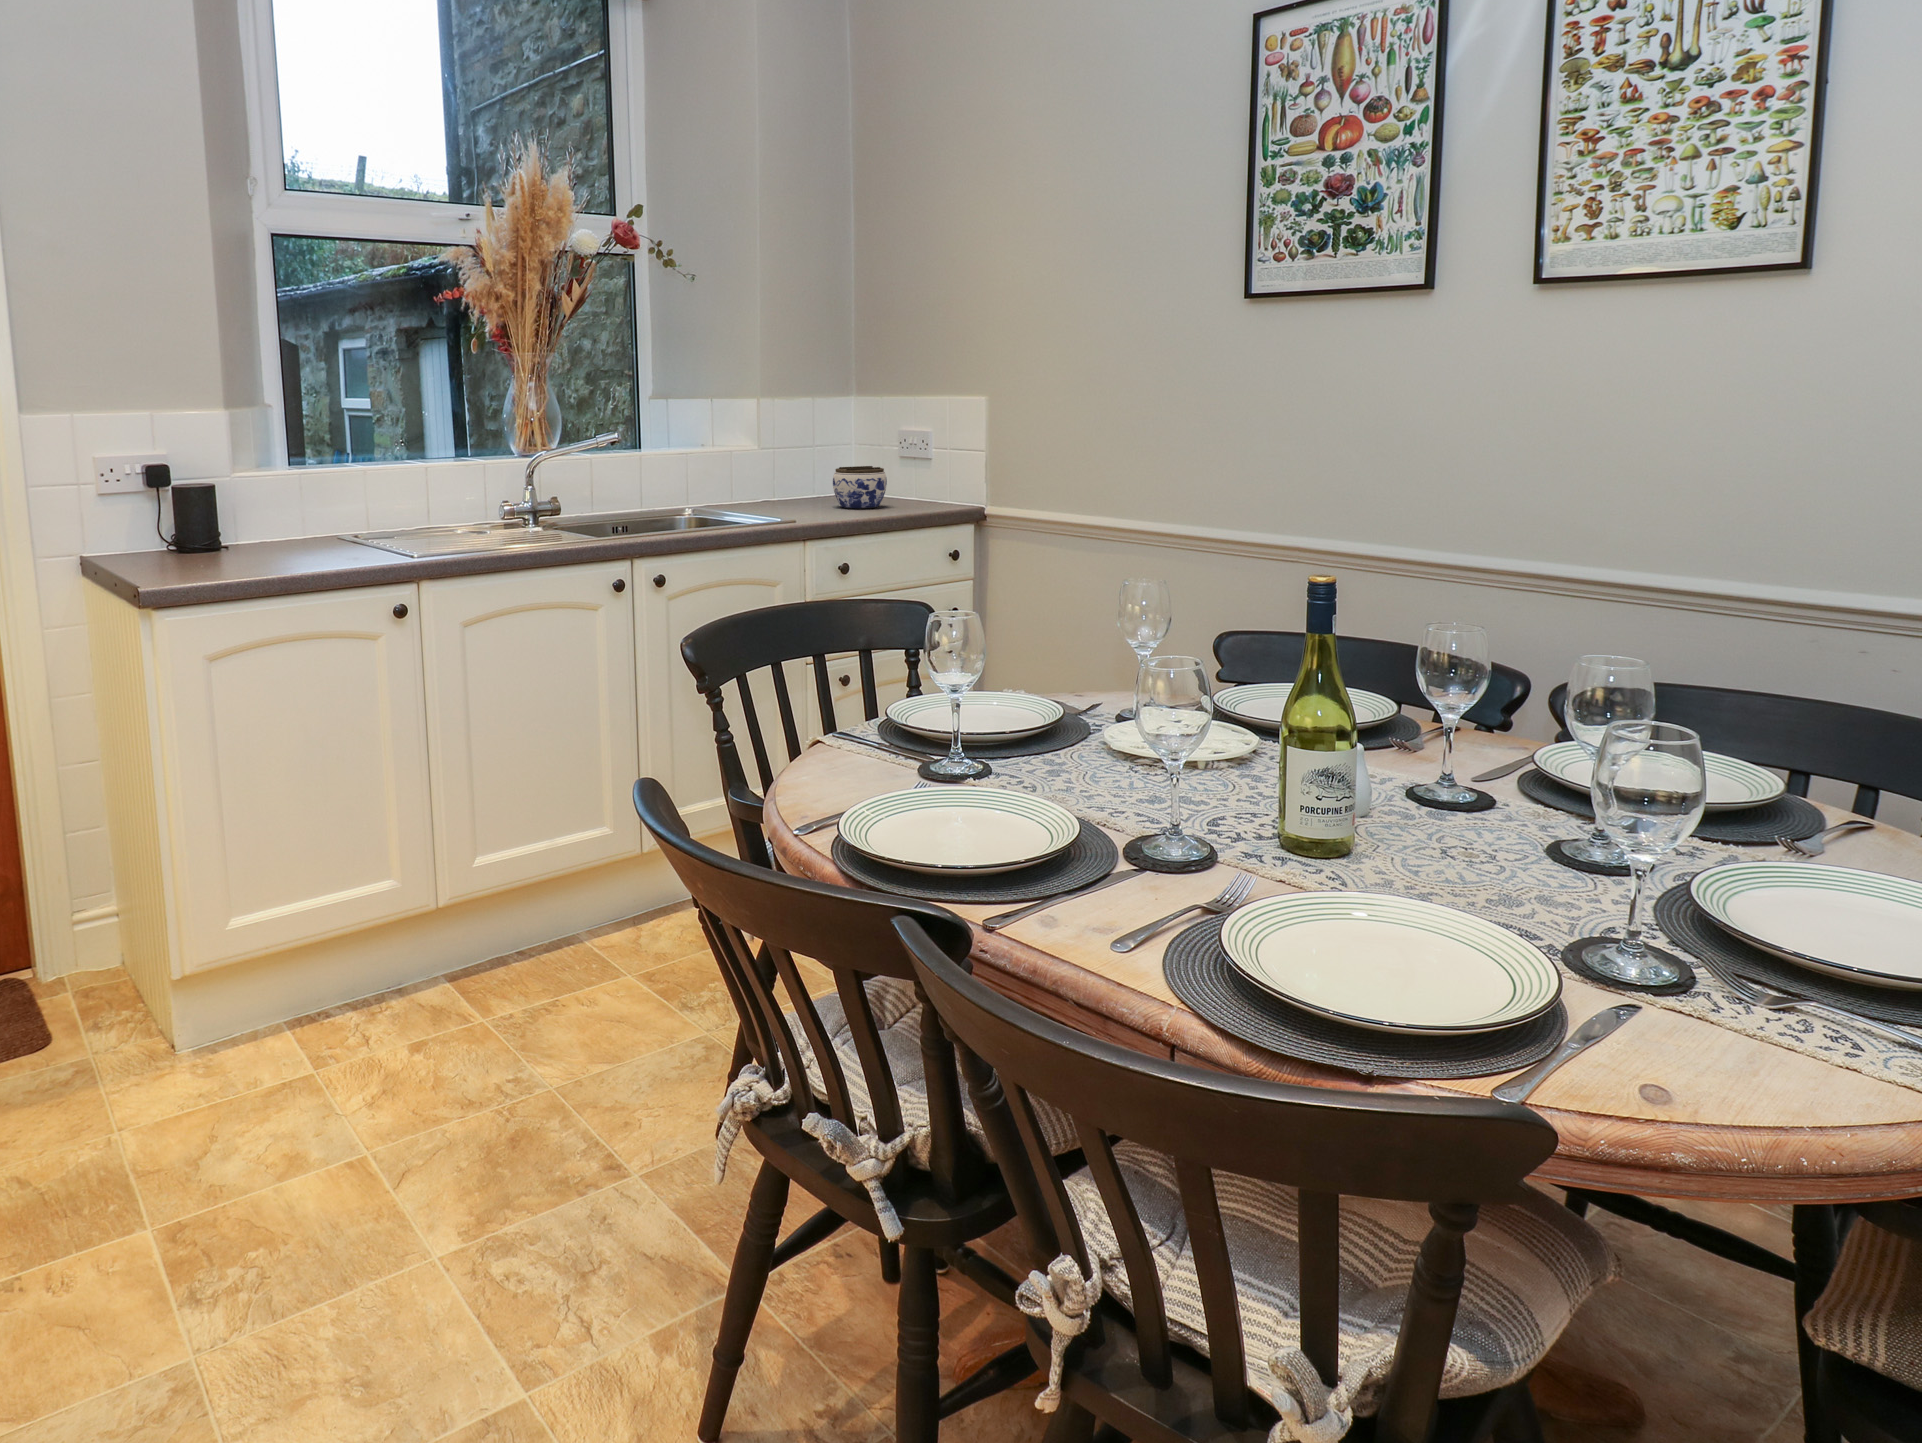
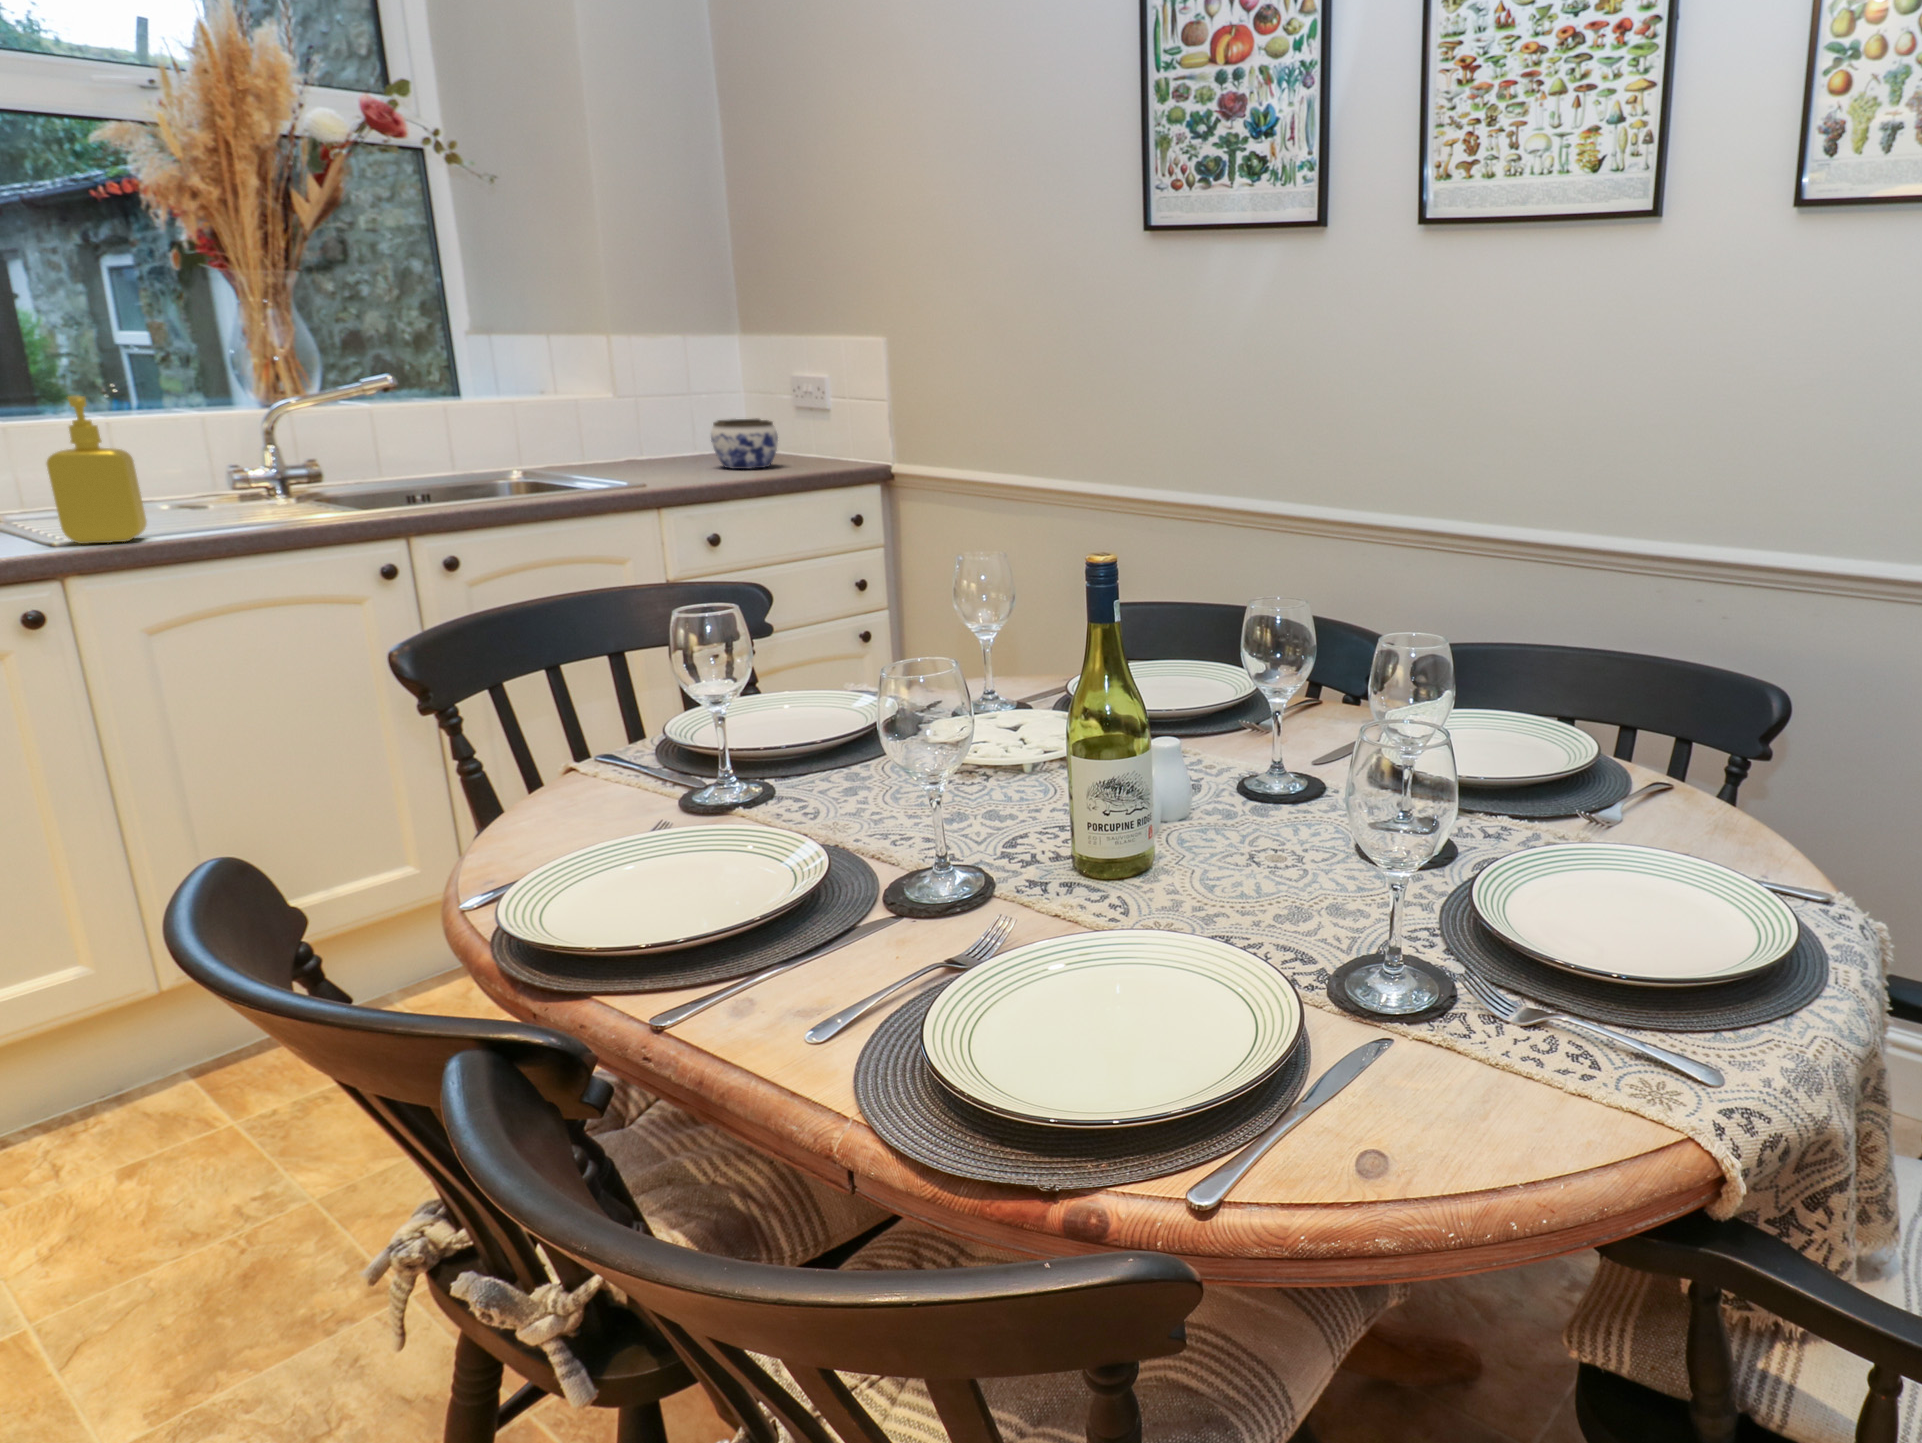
soap dispenser: none [414,448,467,557] -> present [47,396,147,544]

